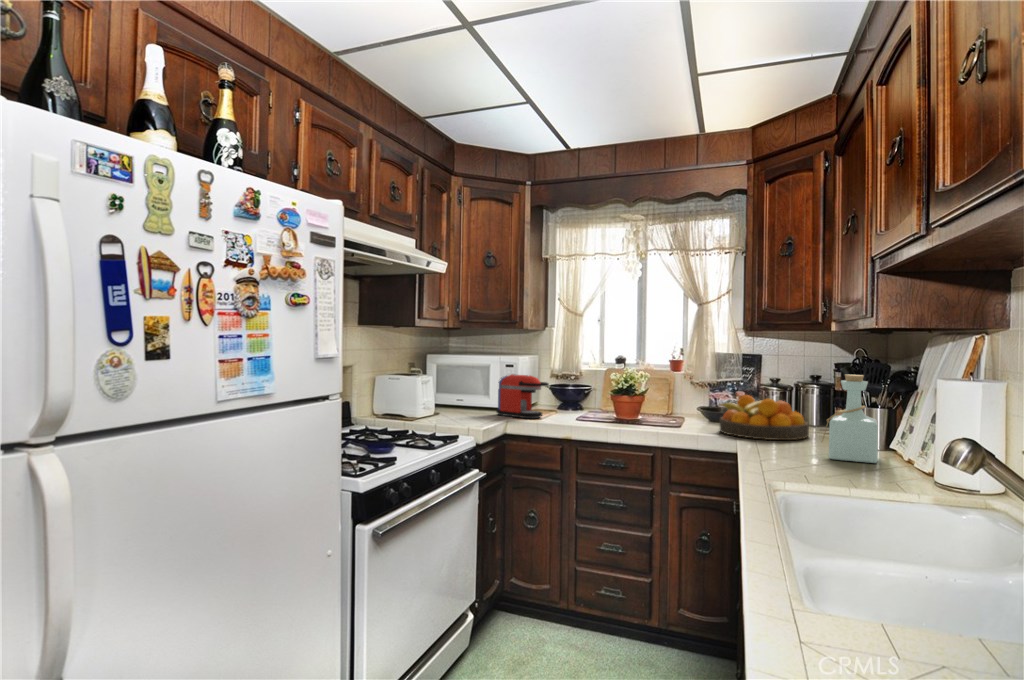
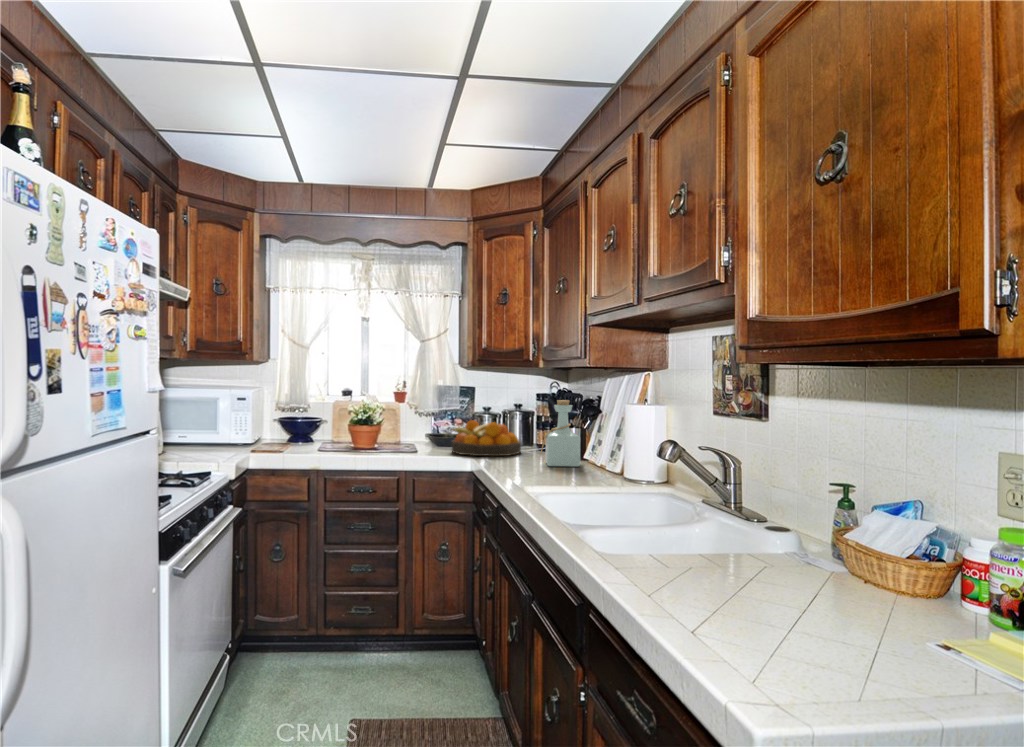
coffee maker: present [496,374,549,418] -> none [225,409,286,453]

